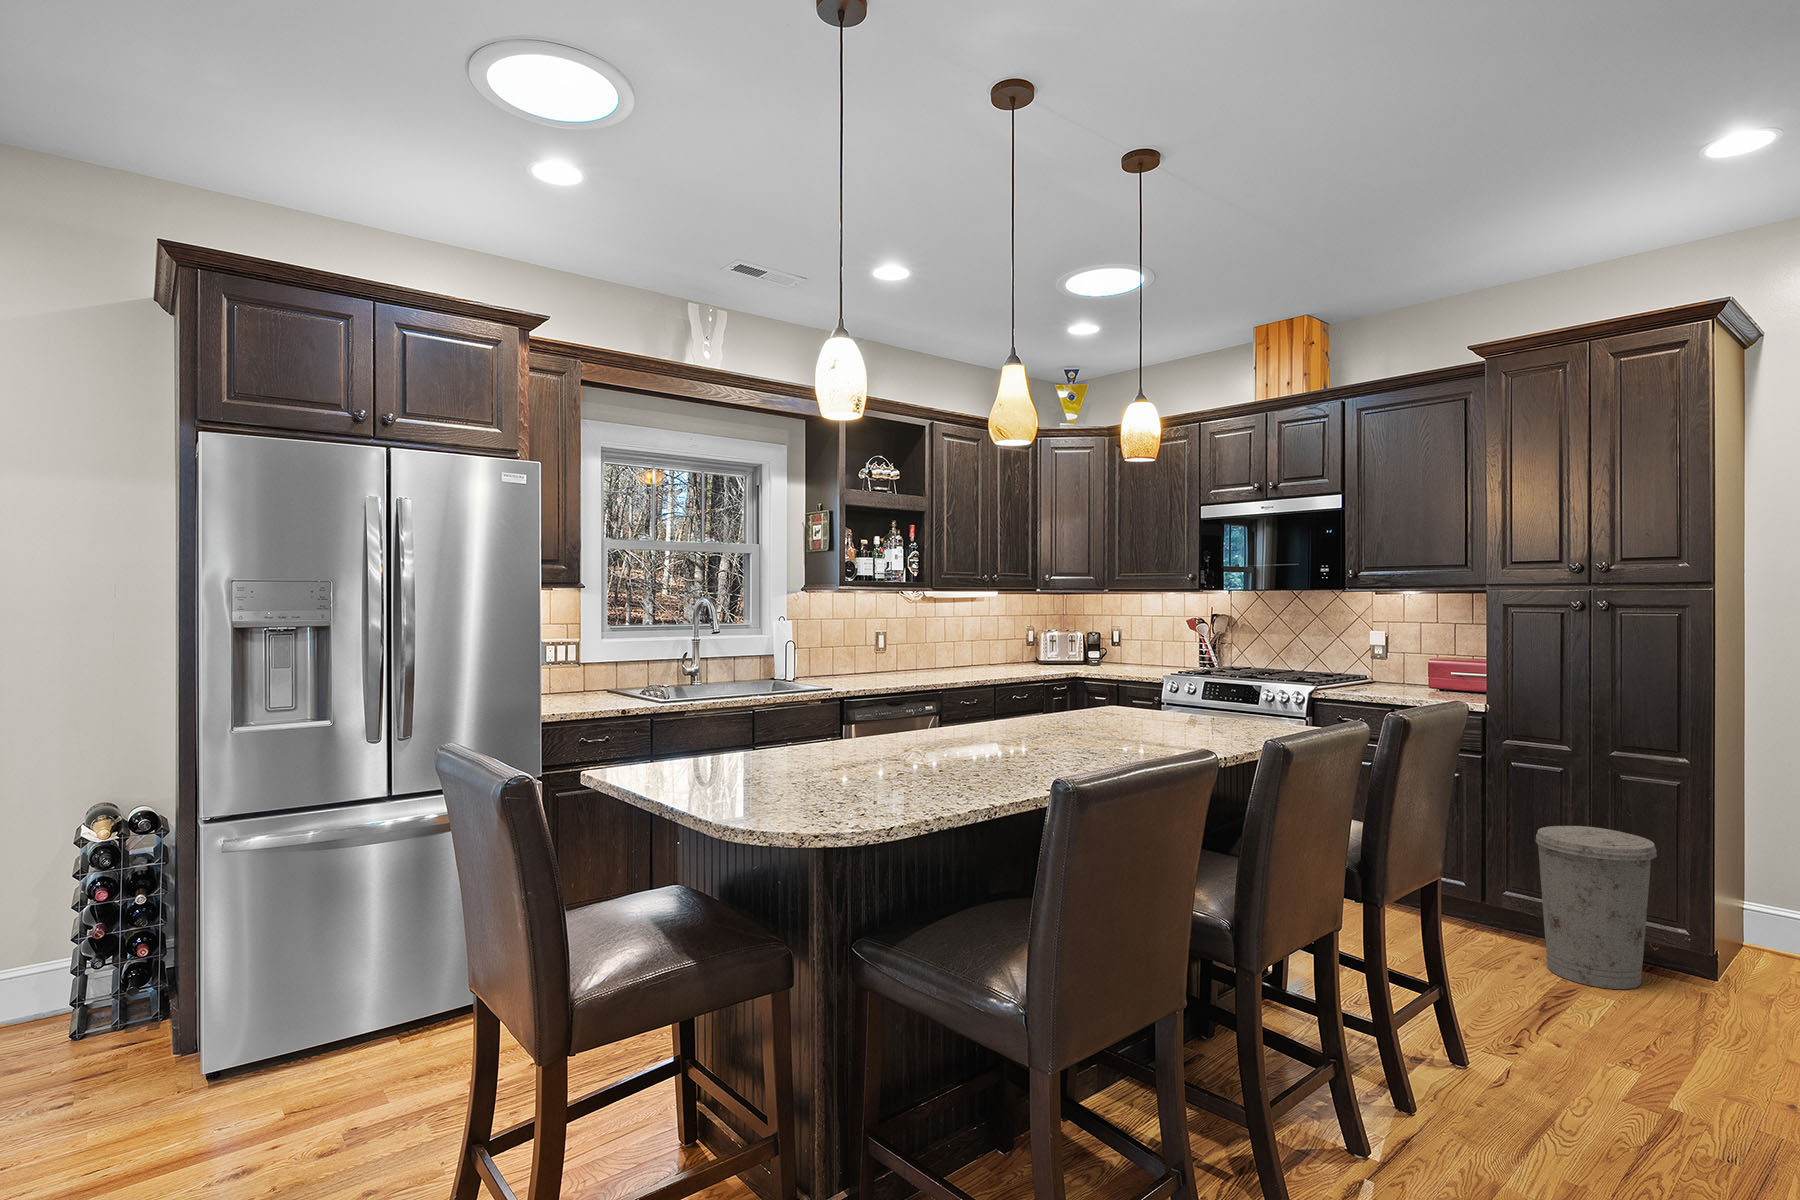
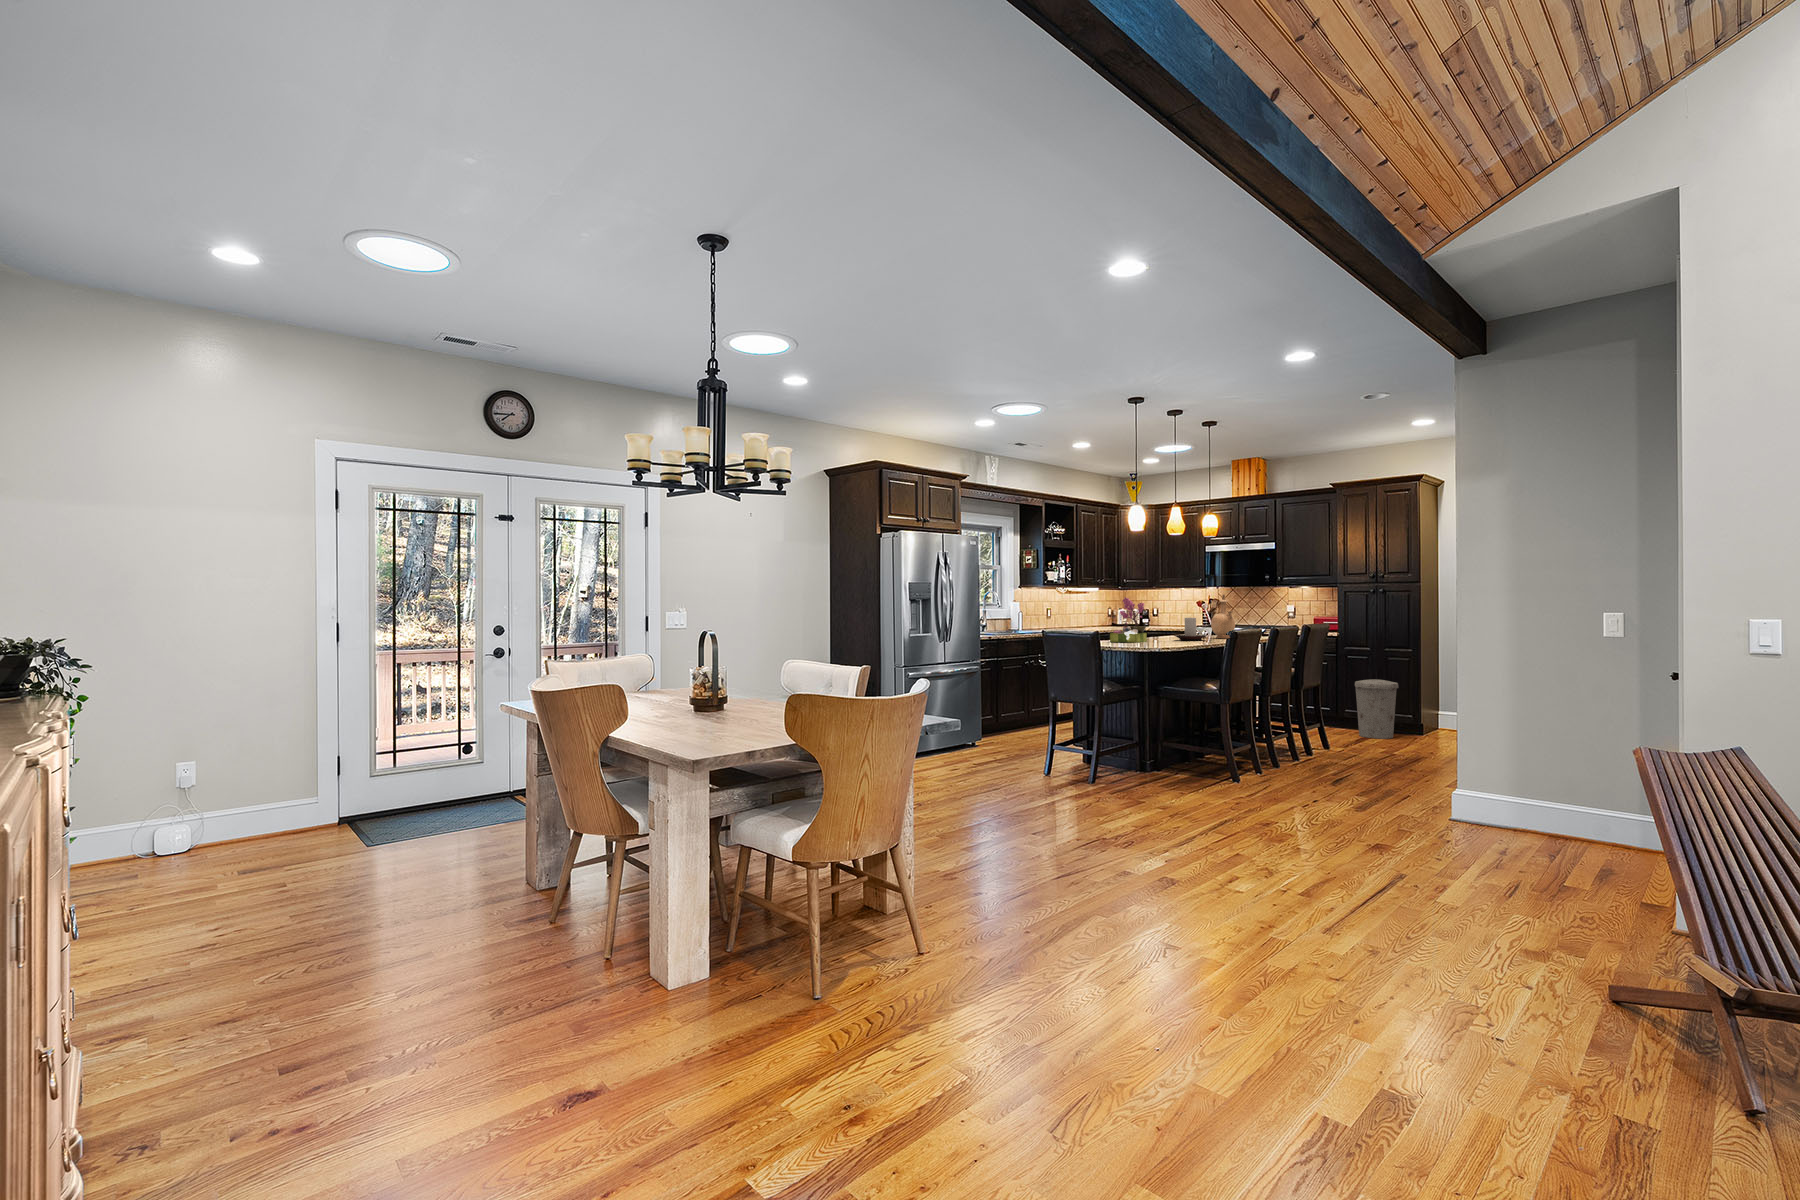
vase: none [1134,614,1201,743] -> present [1211,594,1235,638]
flower arrangement: none [808,619,923,767] -> present [1110,597,1147,643]
candle holder: none [1006,680,1105,758] -> present [1174,618,1207,641]

